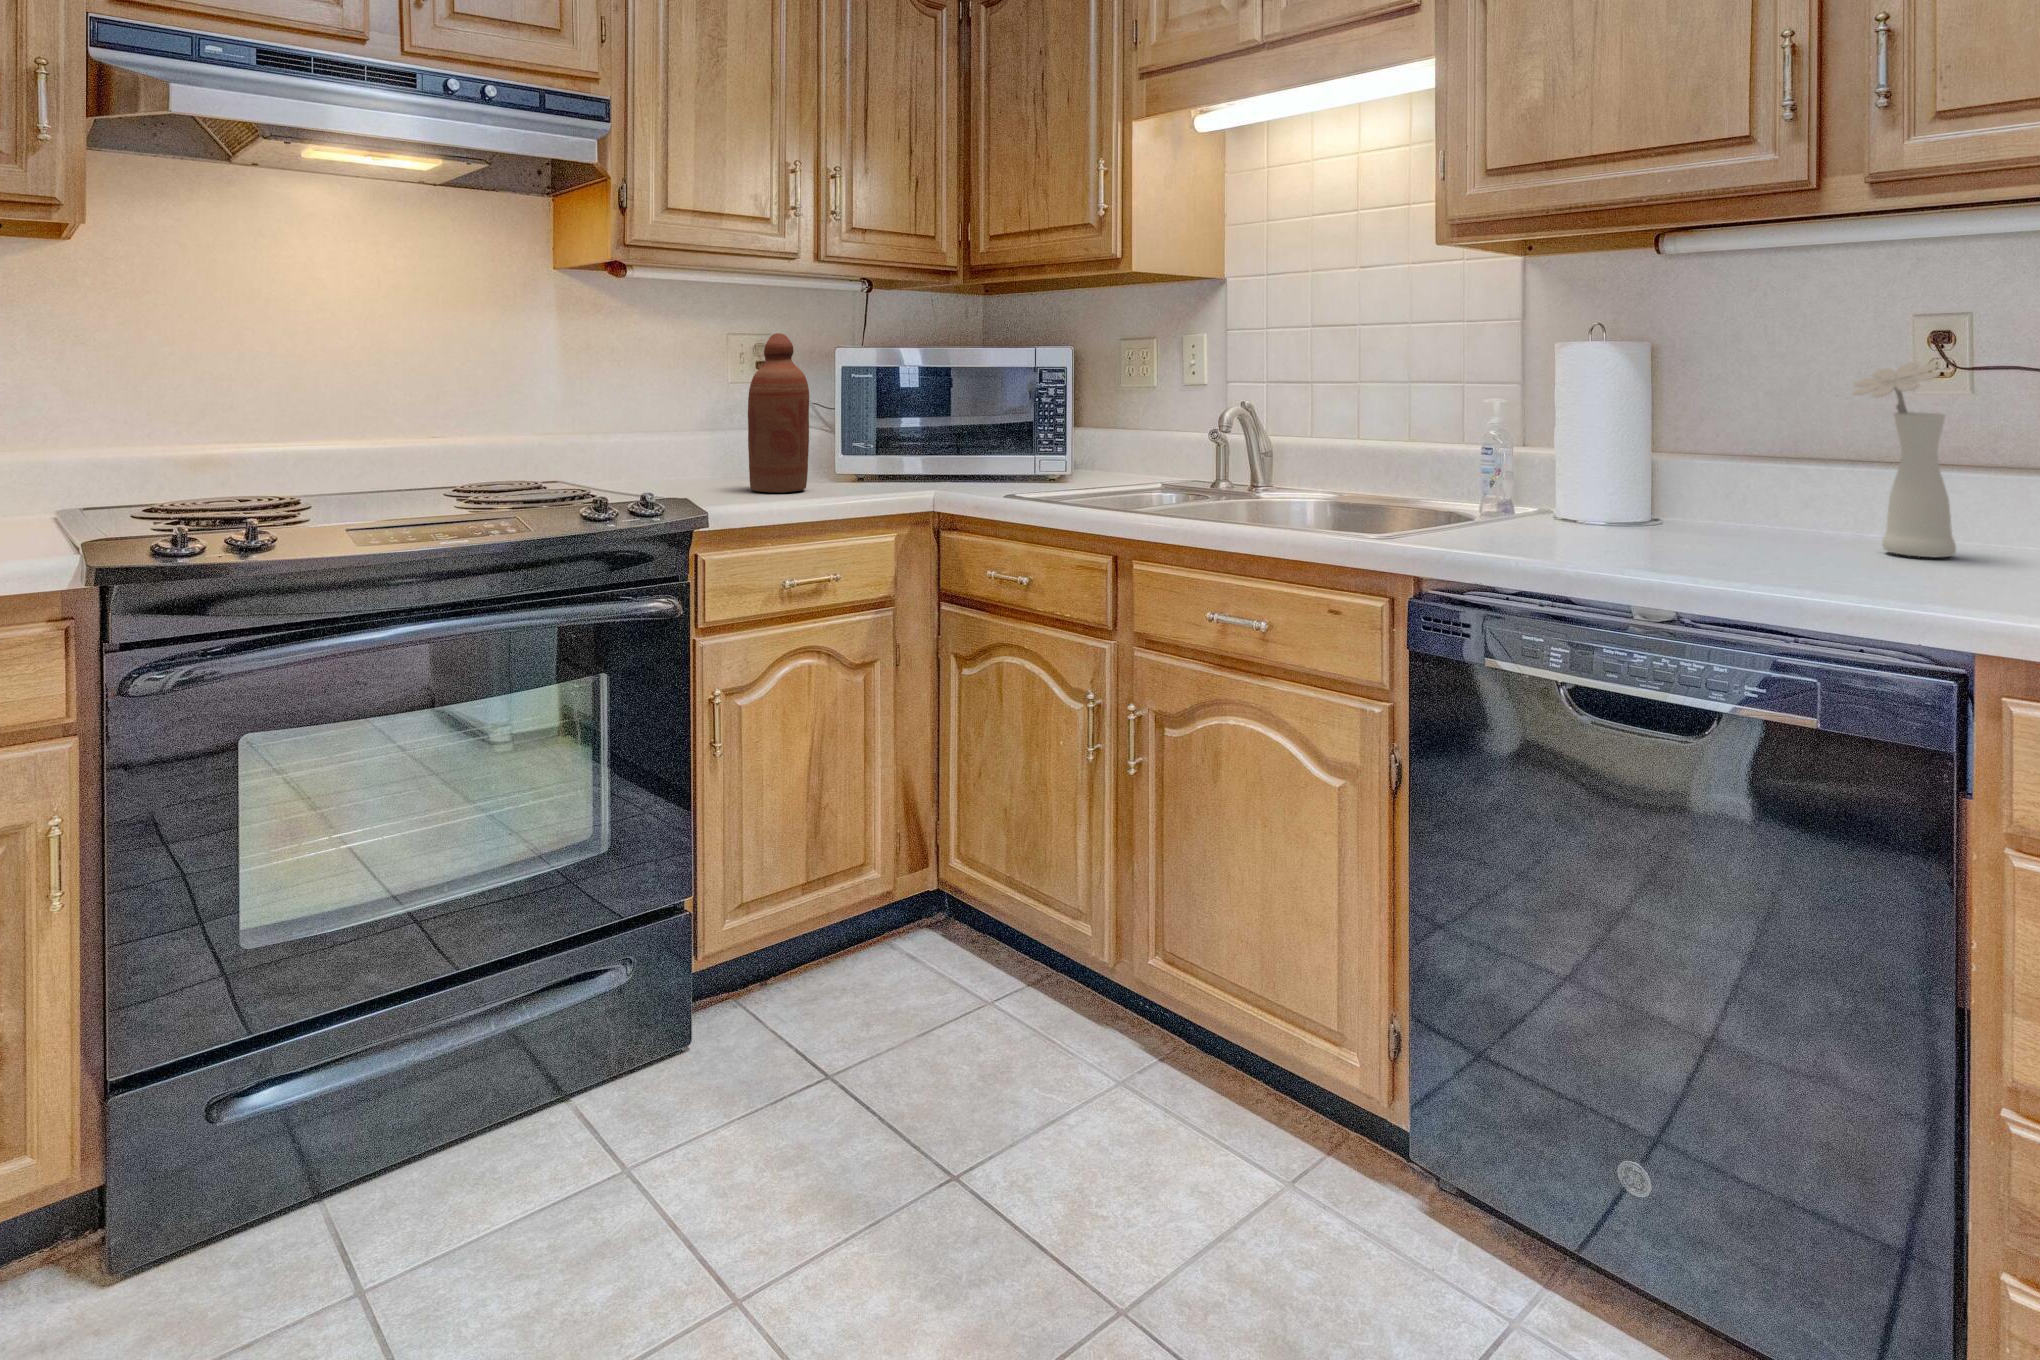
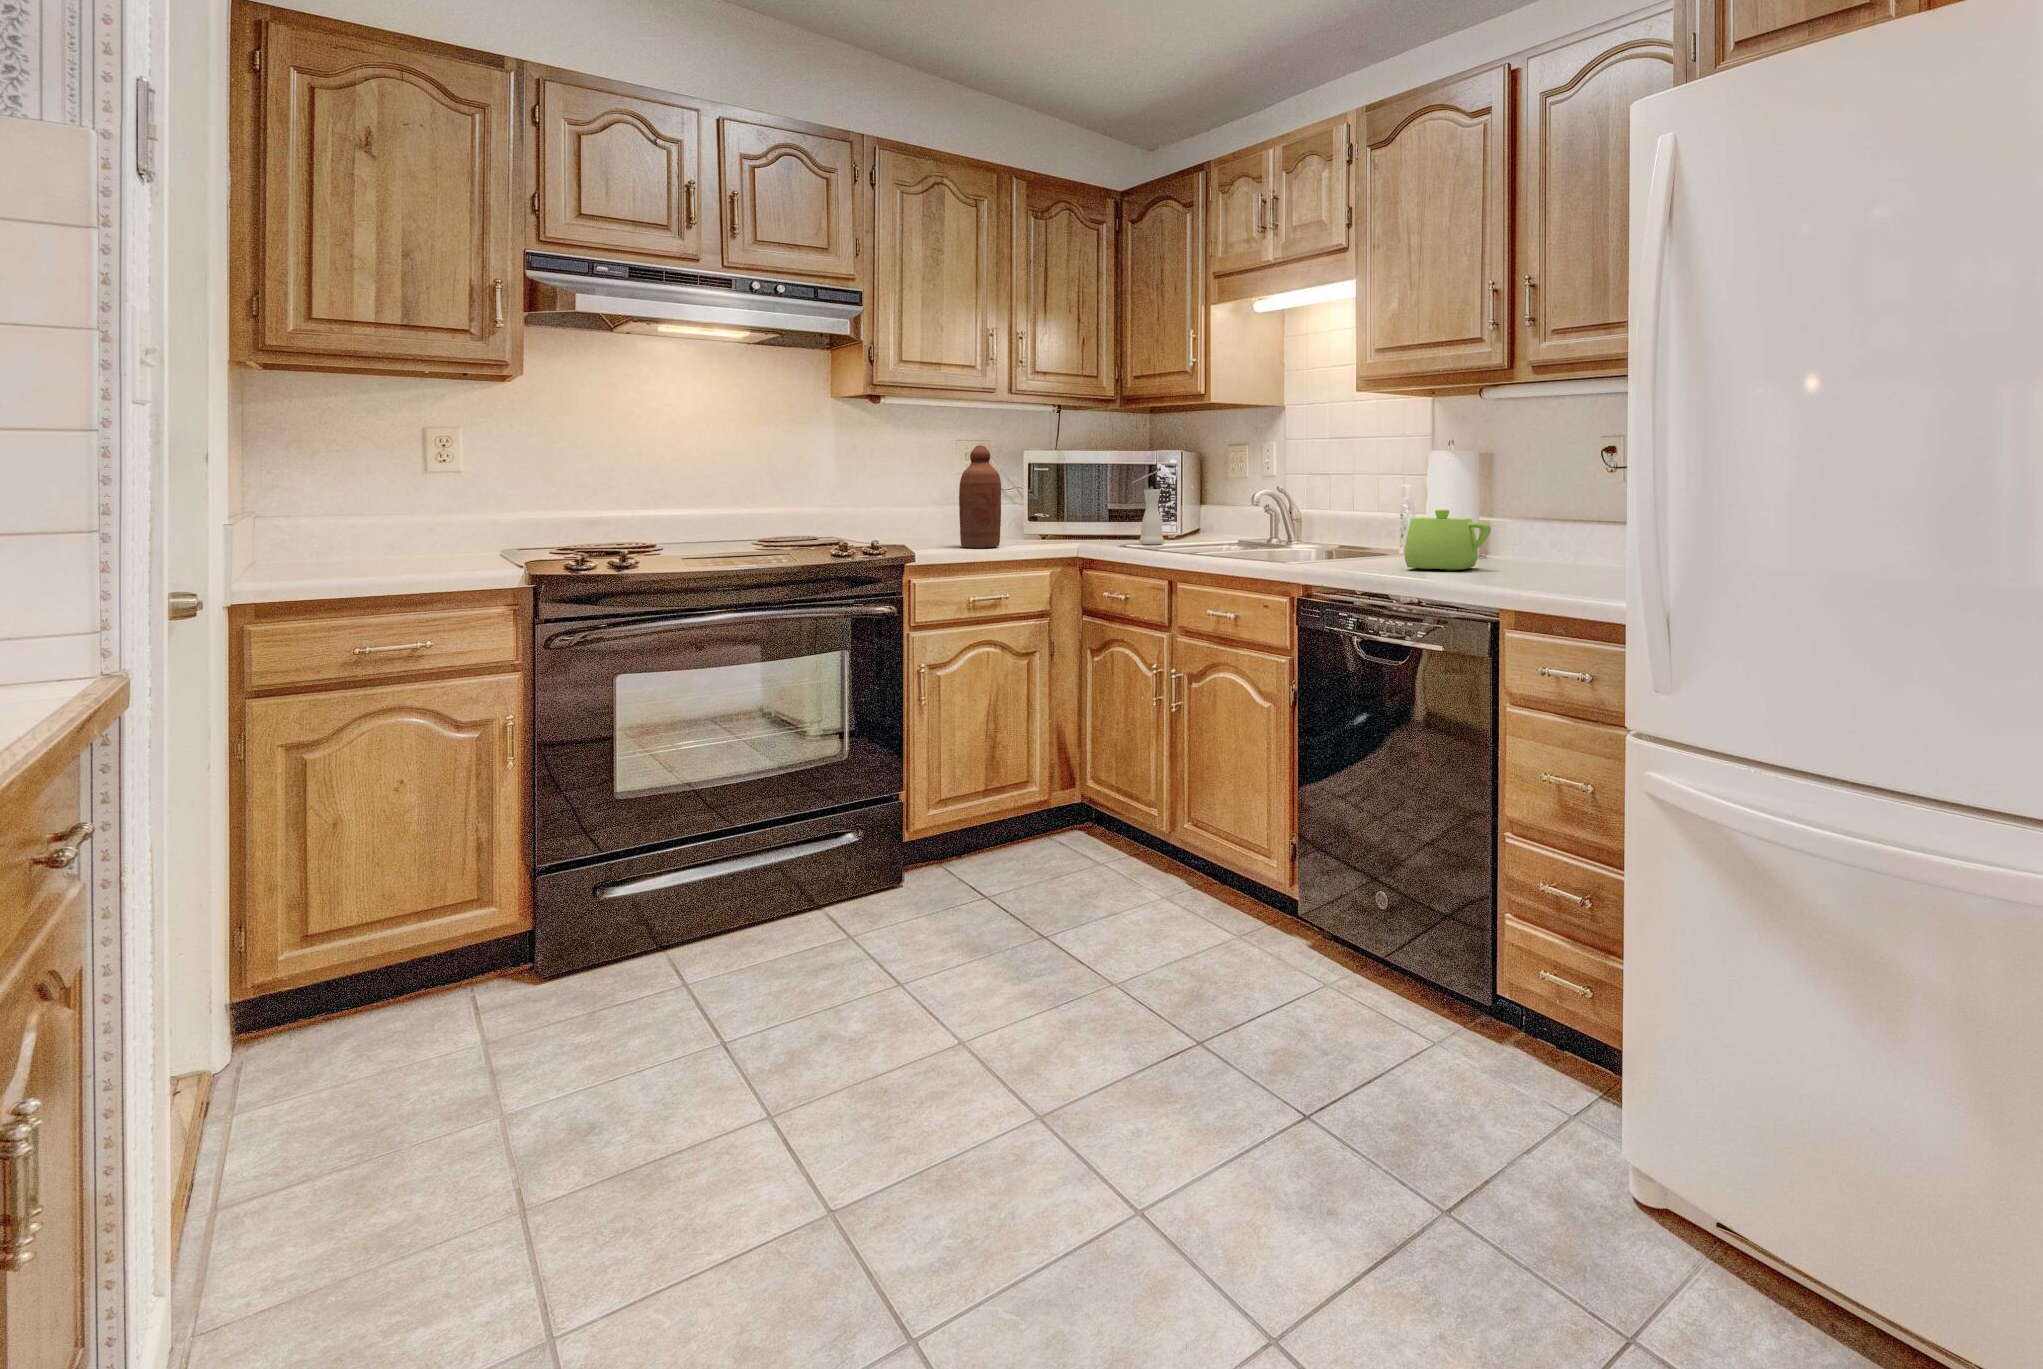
vase: present [1853,362,1956,558] -> present [1131,470,1164,545]
teapot: none [1615,444,1784,555] -> present [1405,510,1491,570]

